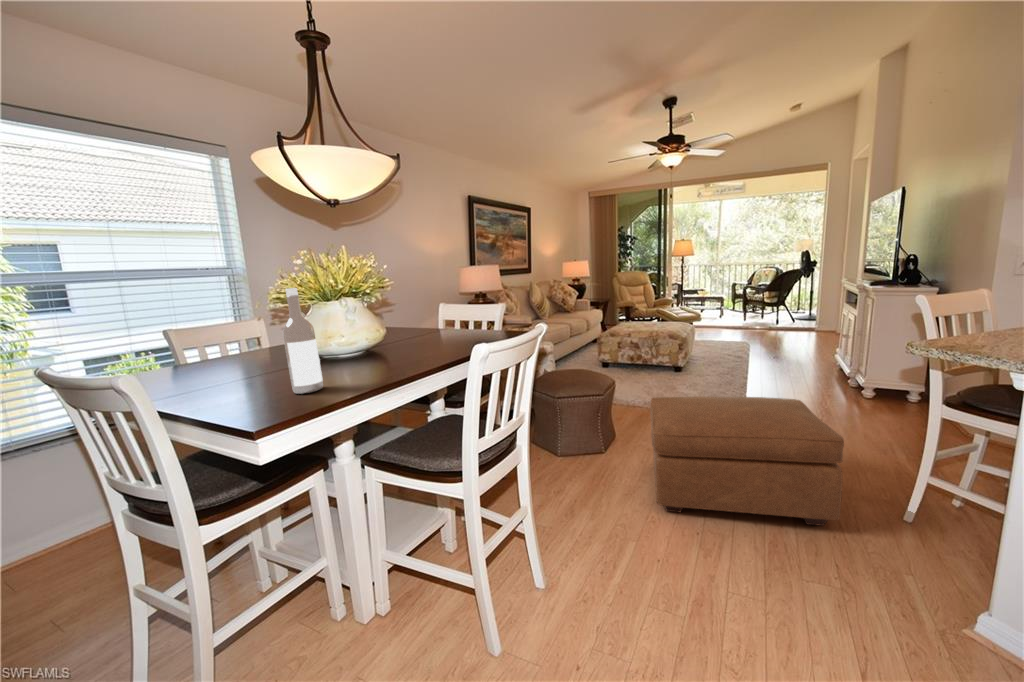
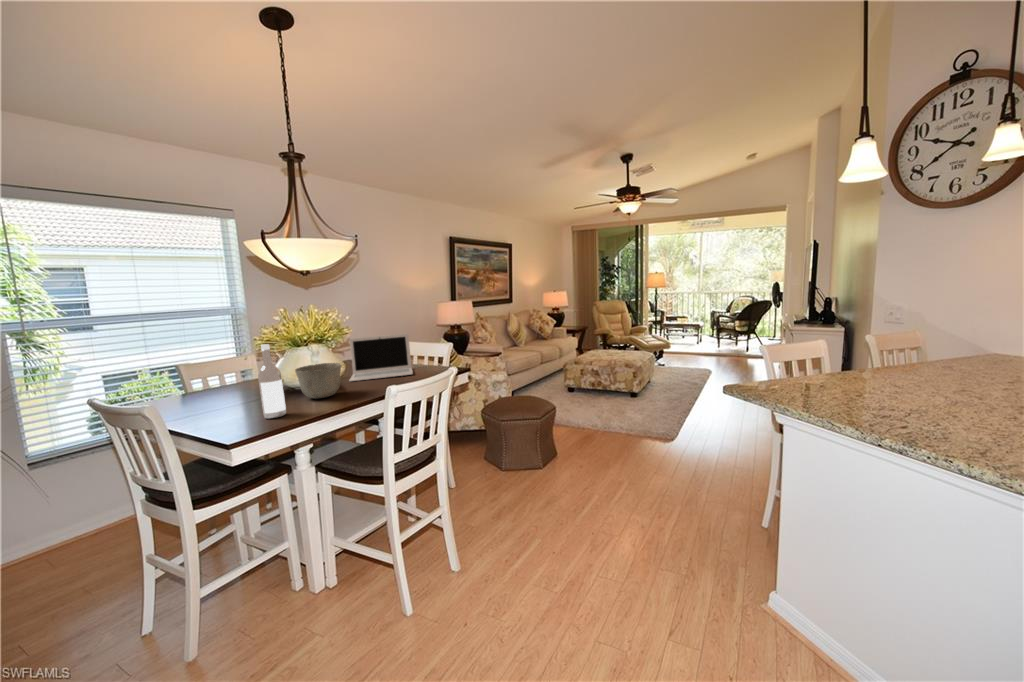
laptop: none [384,290,467,349] -> present [349,333,413,381]
ceramic bowl: none [327,321,388,368] -> present [295,363,341,399]
ottoman: present [650,396,844,526] -> none [561,422,703,529]

